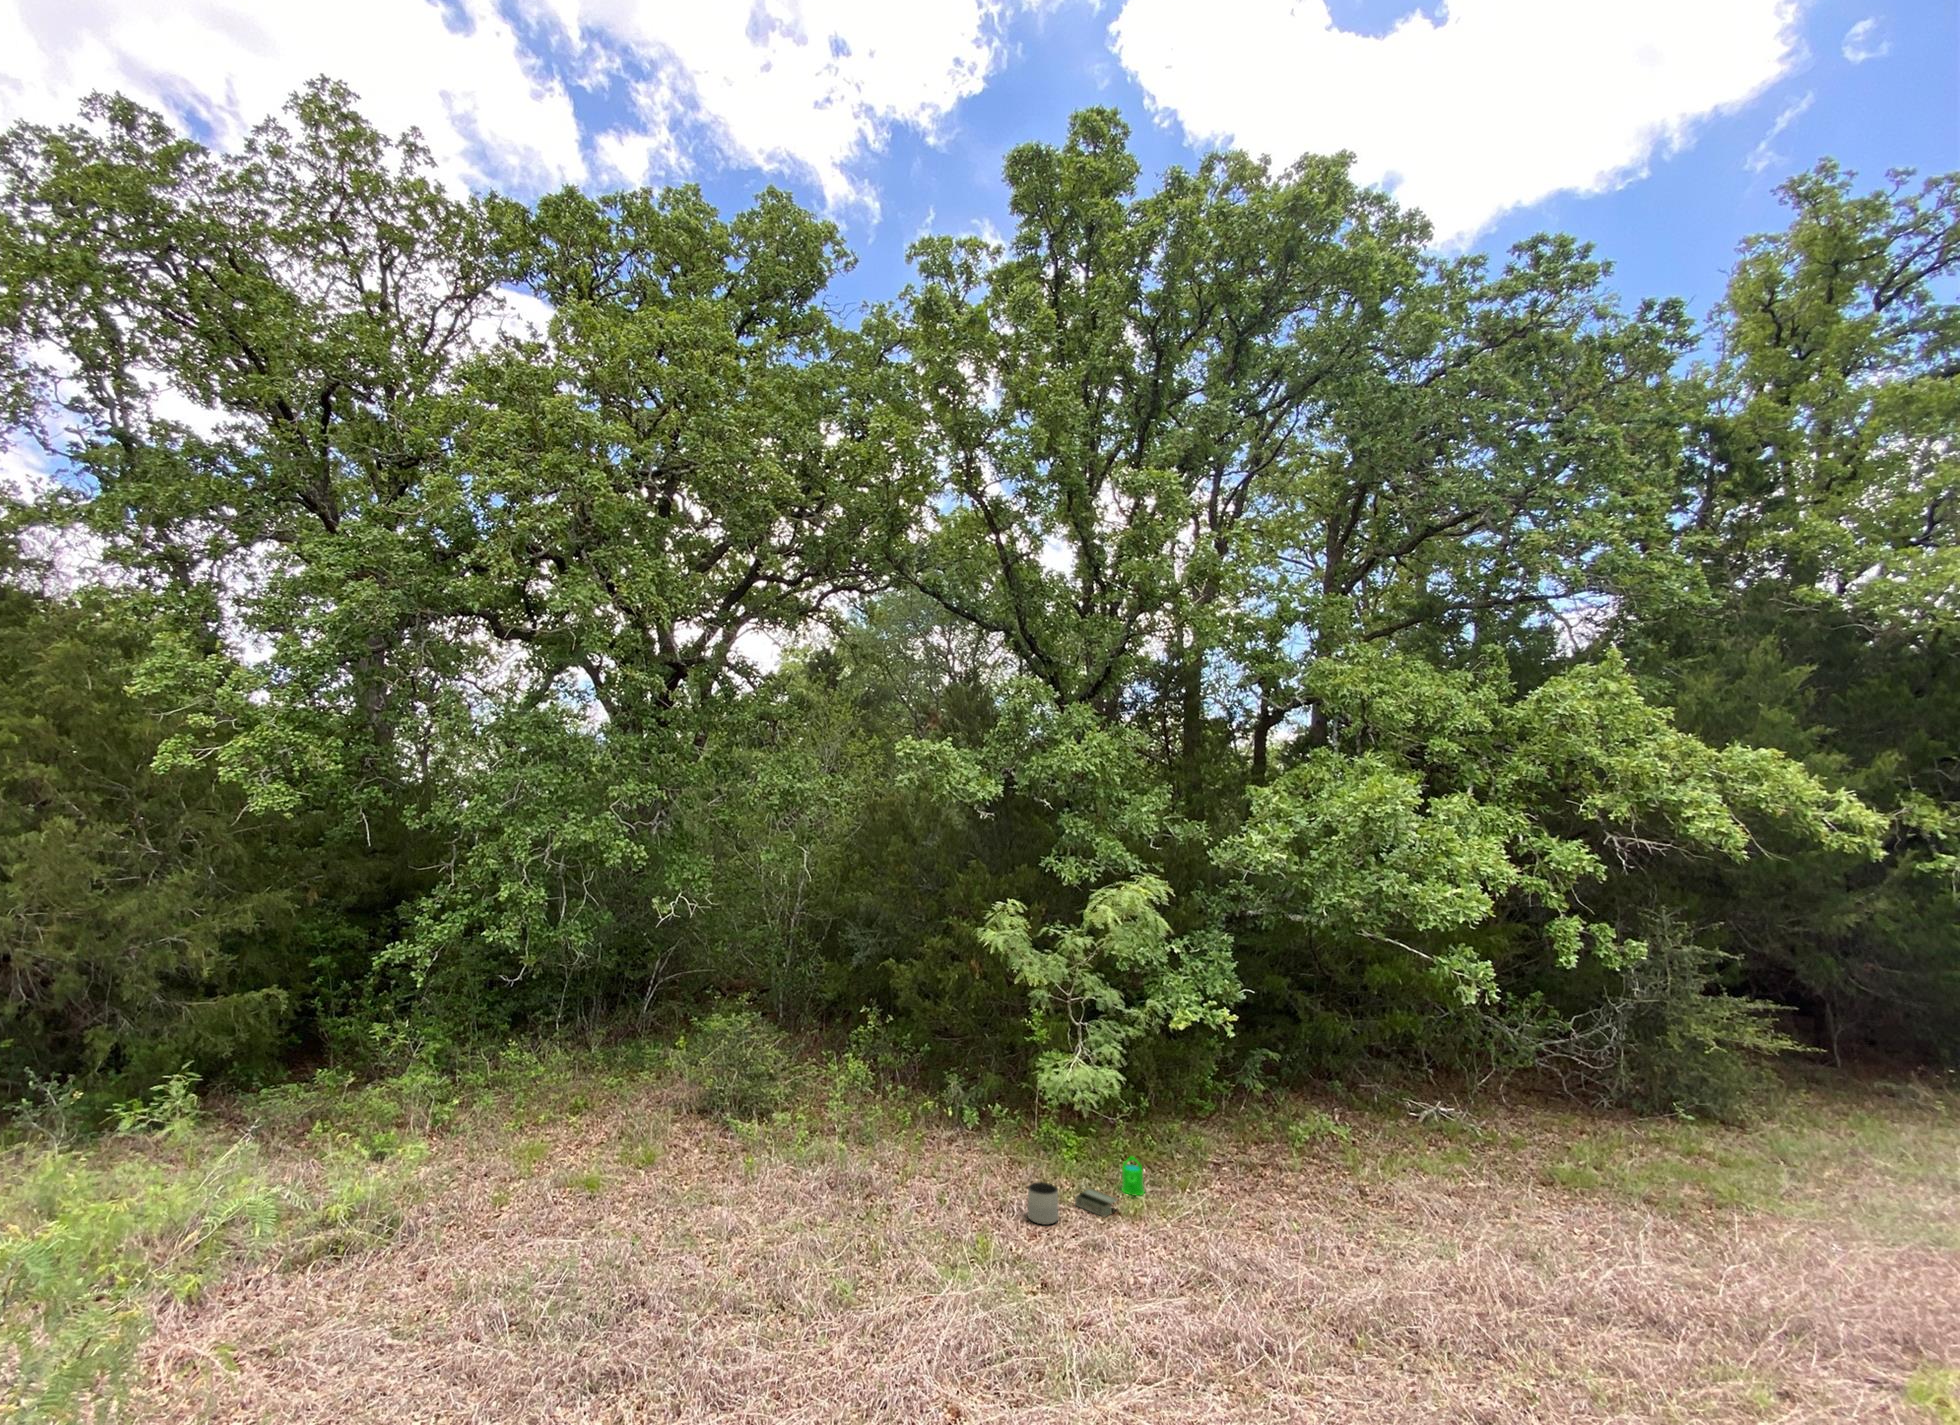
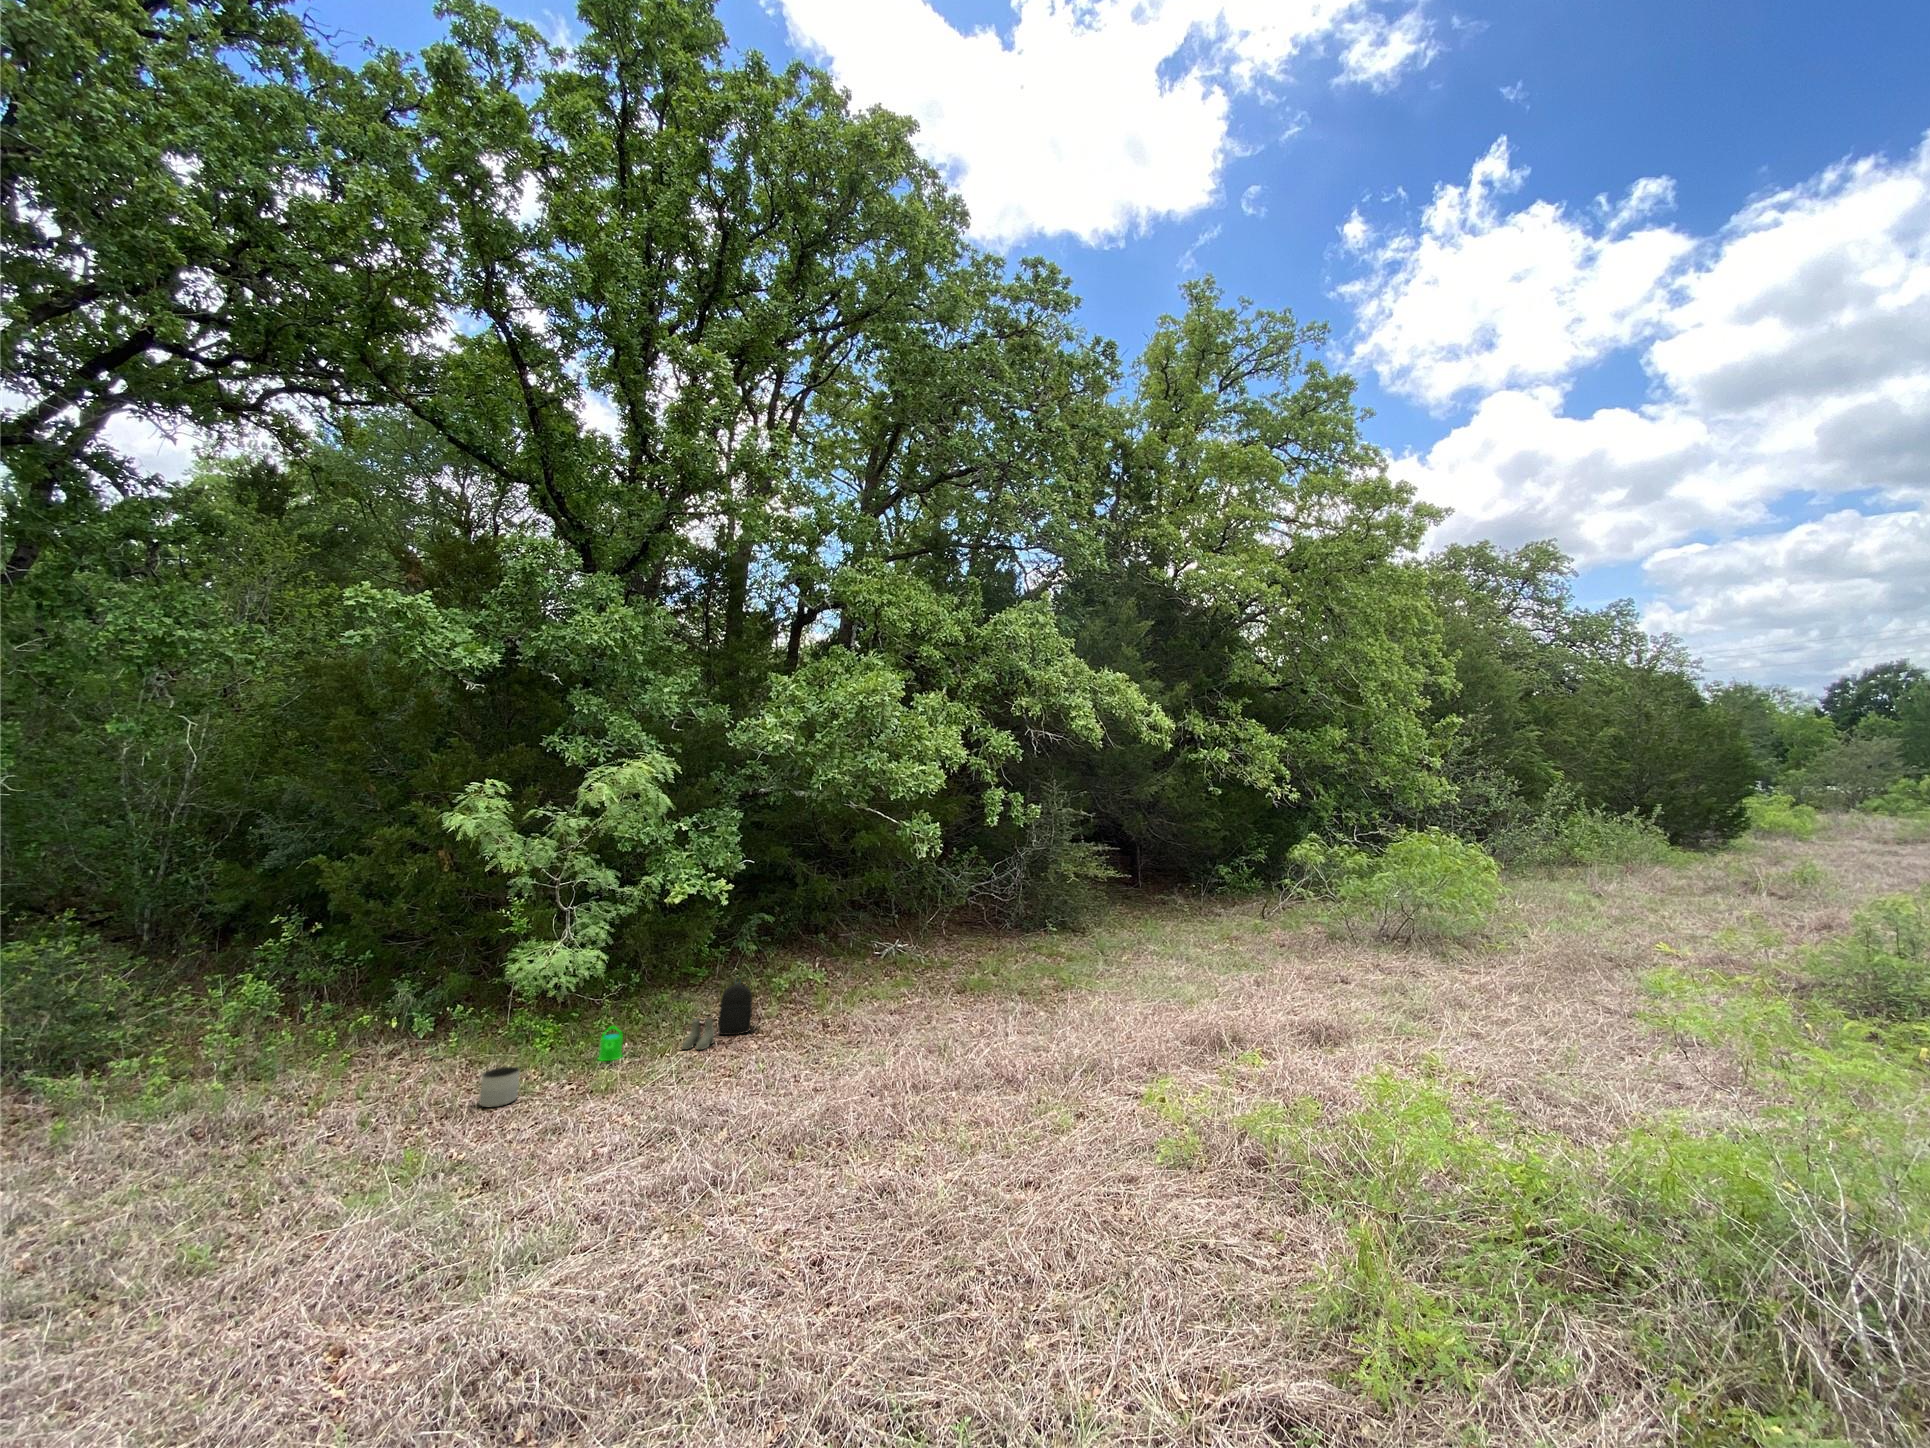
backpack: none [1237,1126,1276,1195] -> present [718,980,752,1035]
boots: none [1204,1166,1237,1206] -> present [682,1018,714,1050]
toolbox: present [1075,1189,1117,1217] -> none [541,1064,591,1085]

